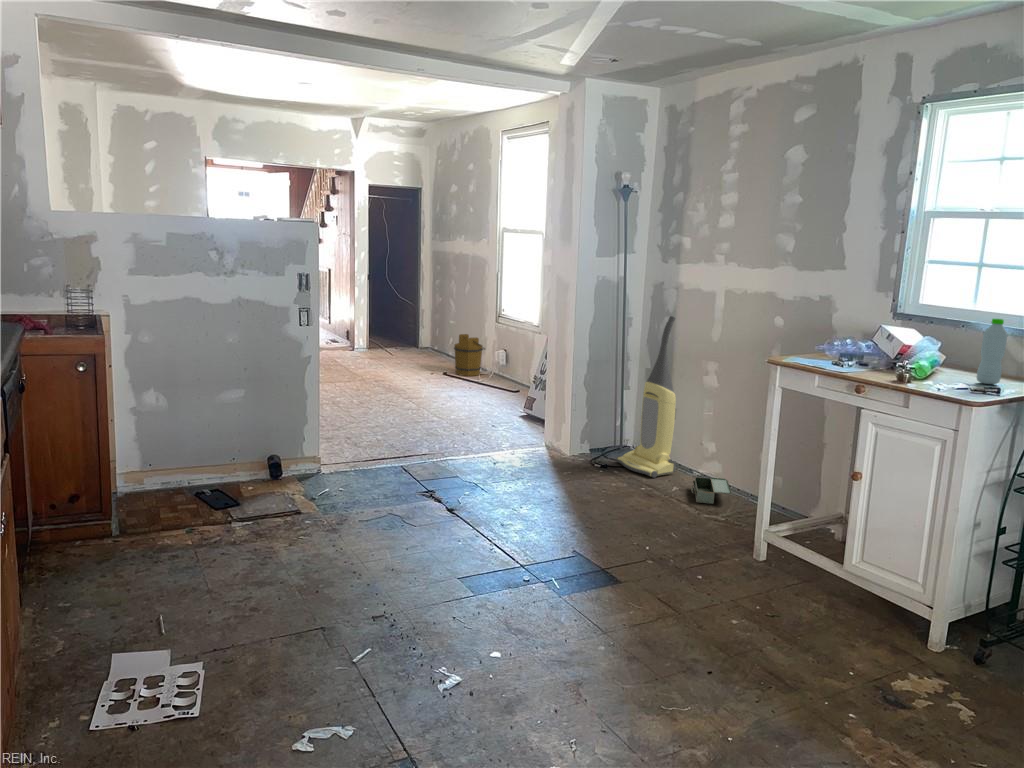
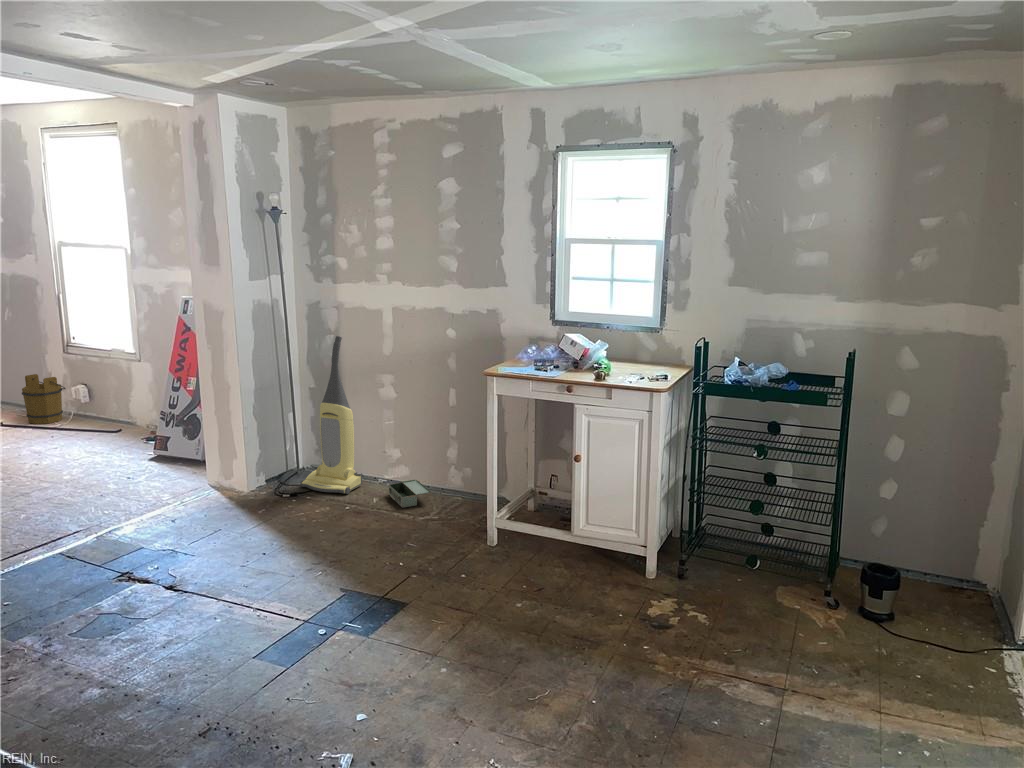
water bottle: present [977,319,1008,384] -> none [642,323,659,371]

